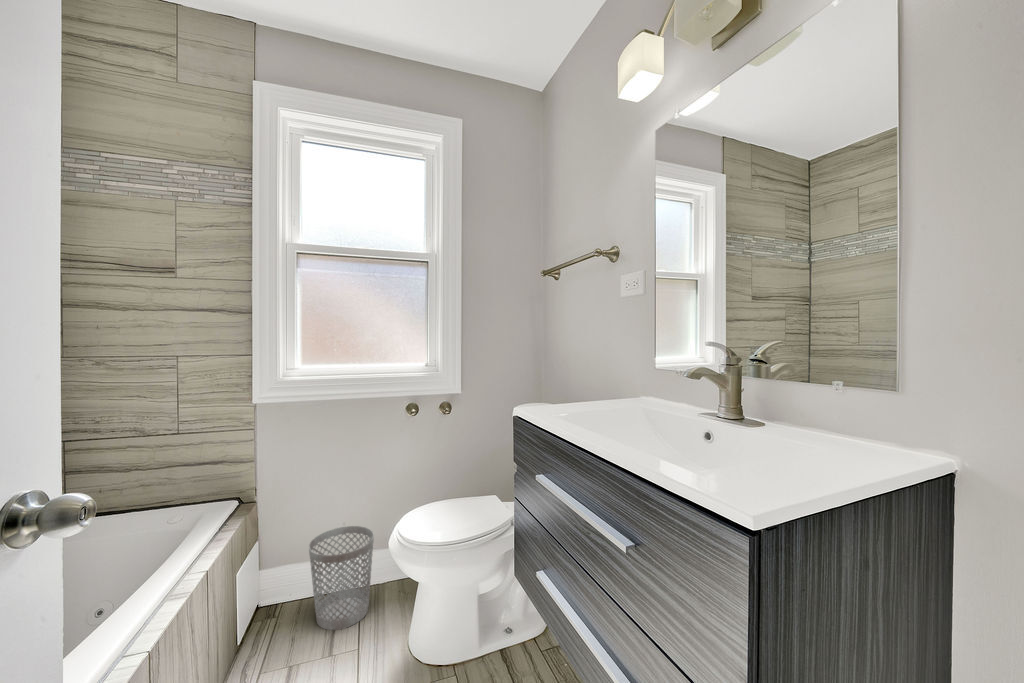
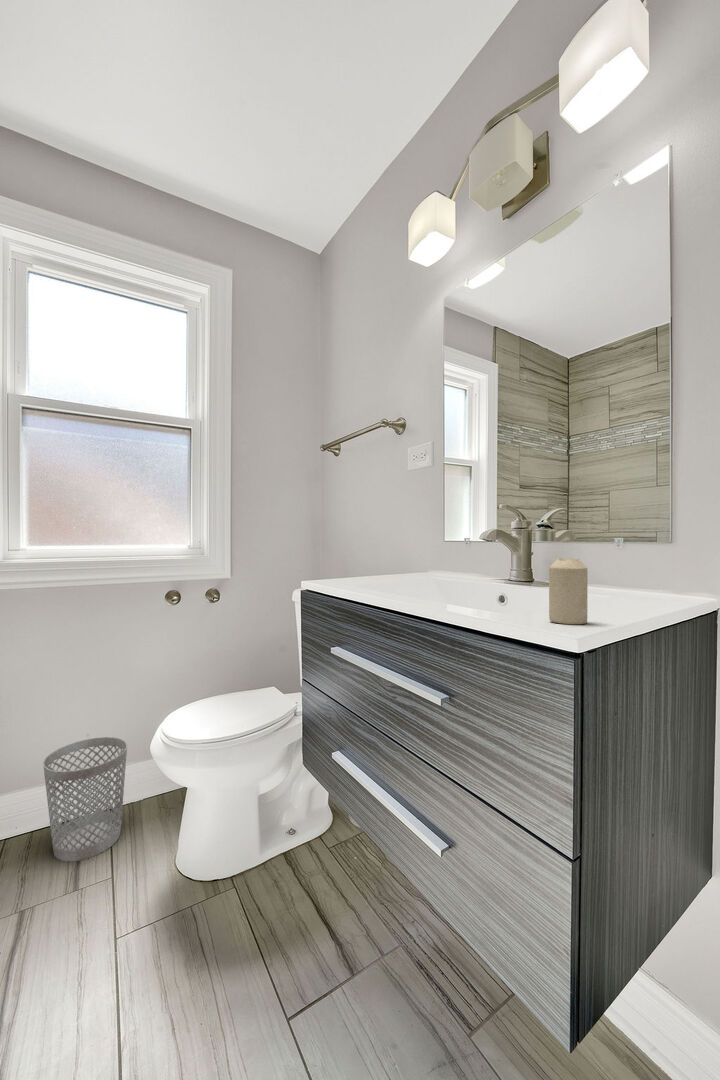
candle: none [741,414,785,489] -> present [549,558,588,624]

